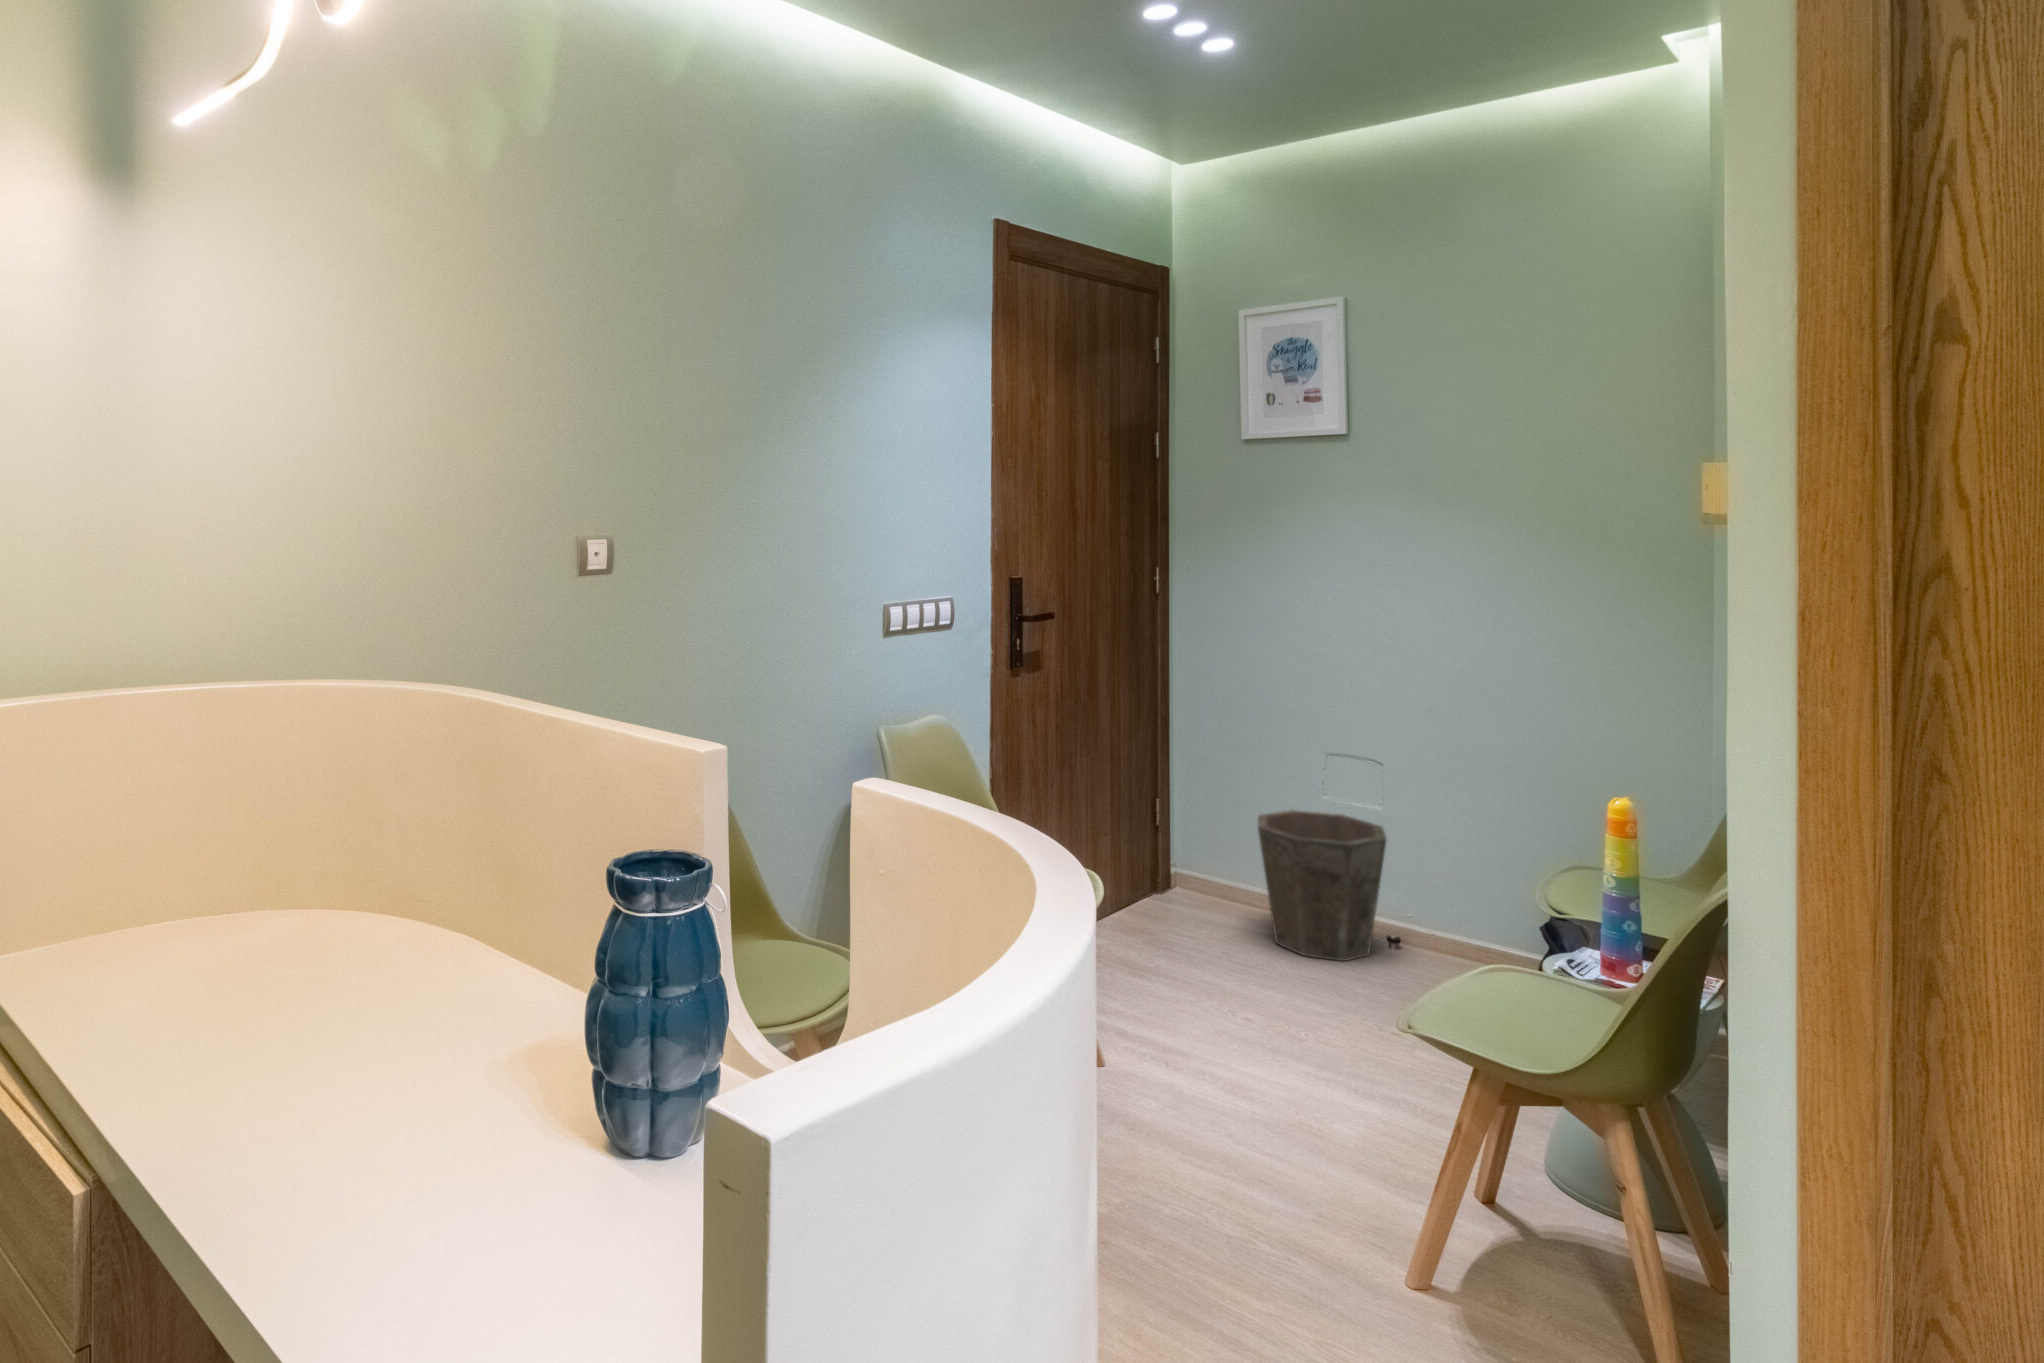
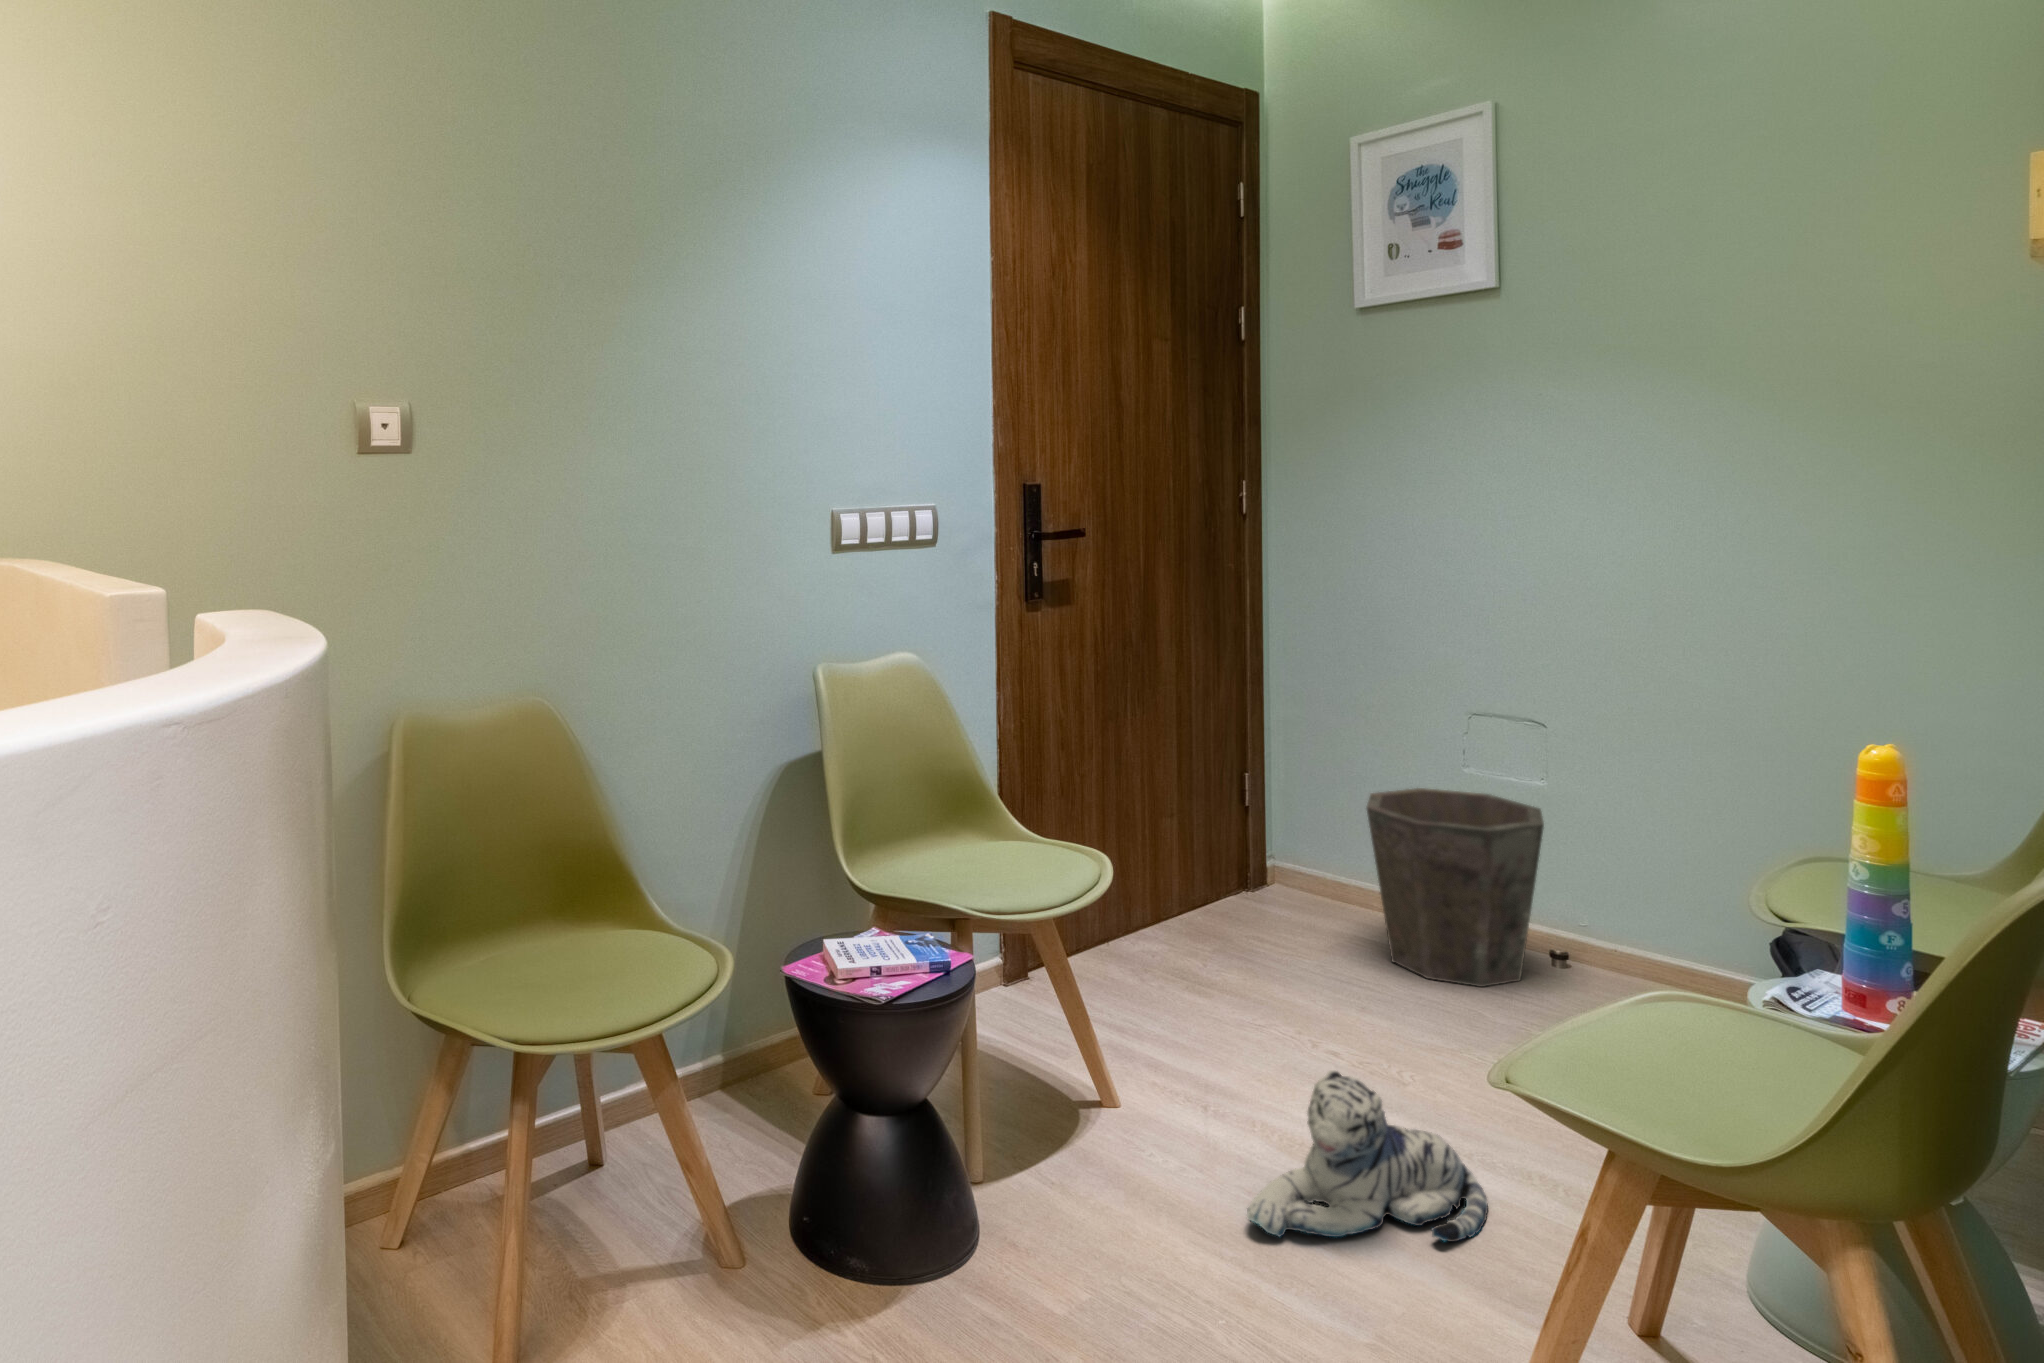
plush toy: none [1209,1025,1369,1145] -> present [1247,1070,1488,1242]

